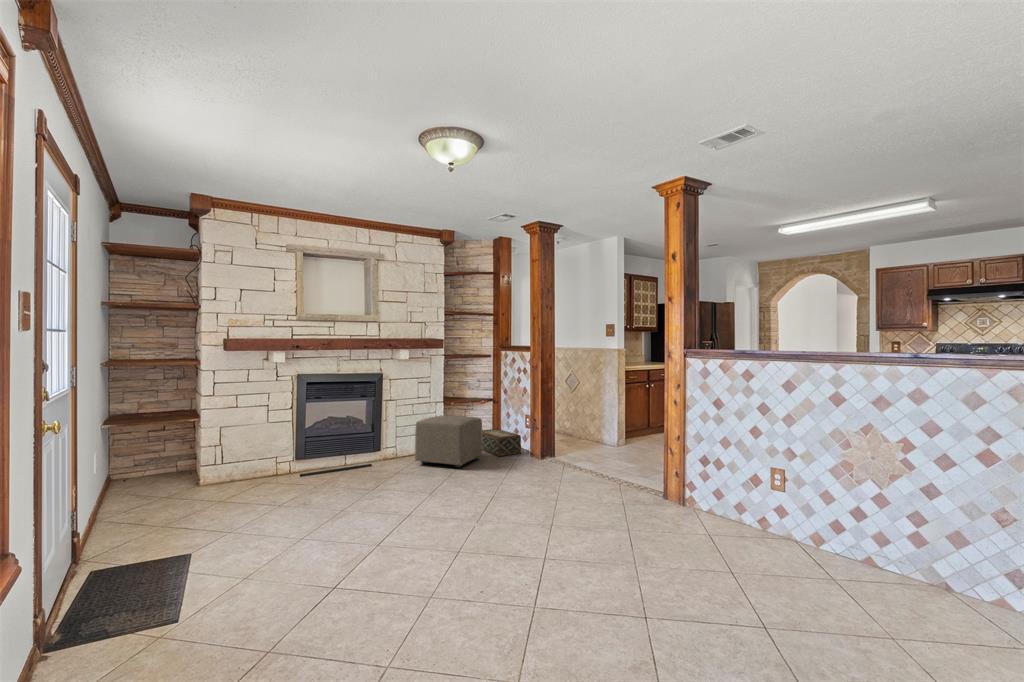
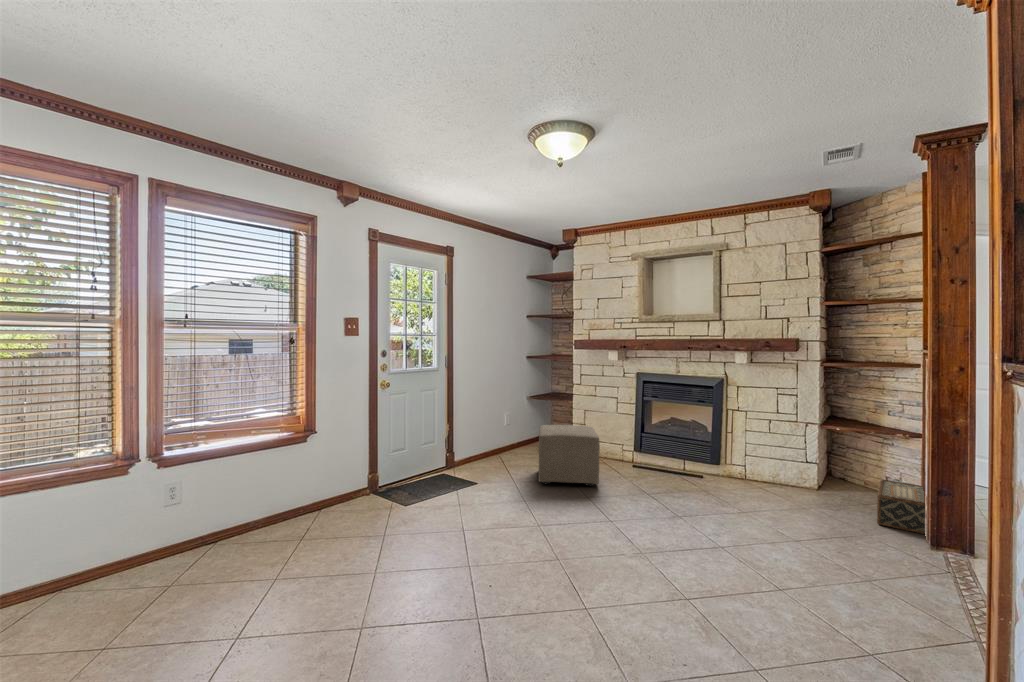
ottoman: present [415,415,482,468] -> present [538,425,600,486]

